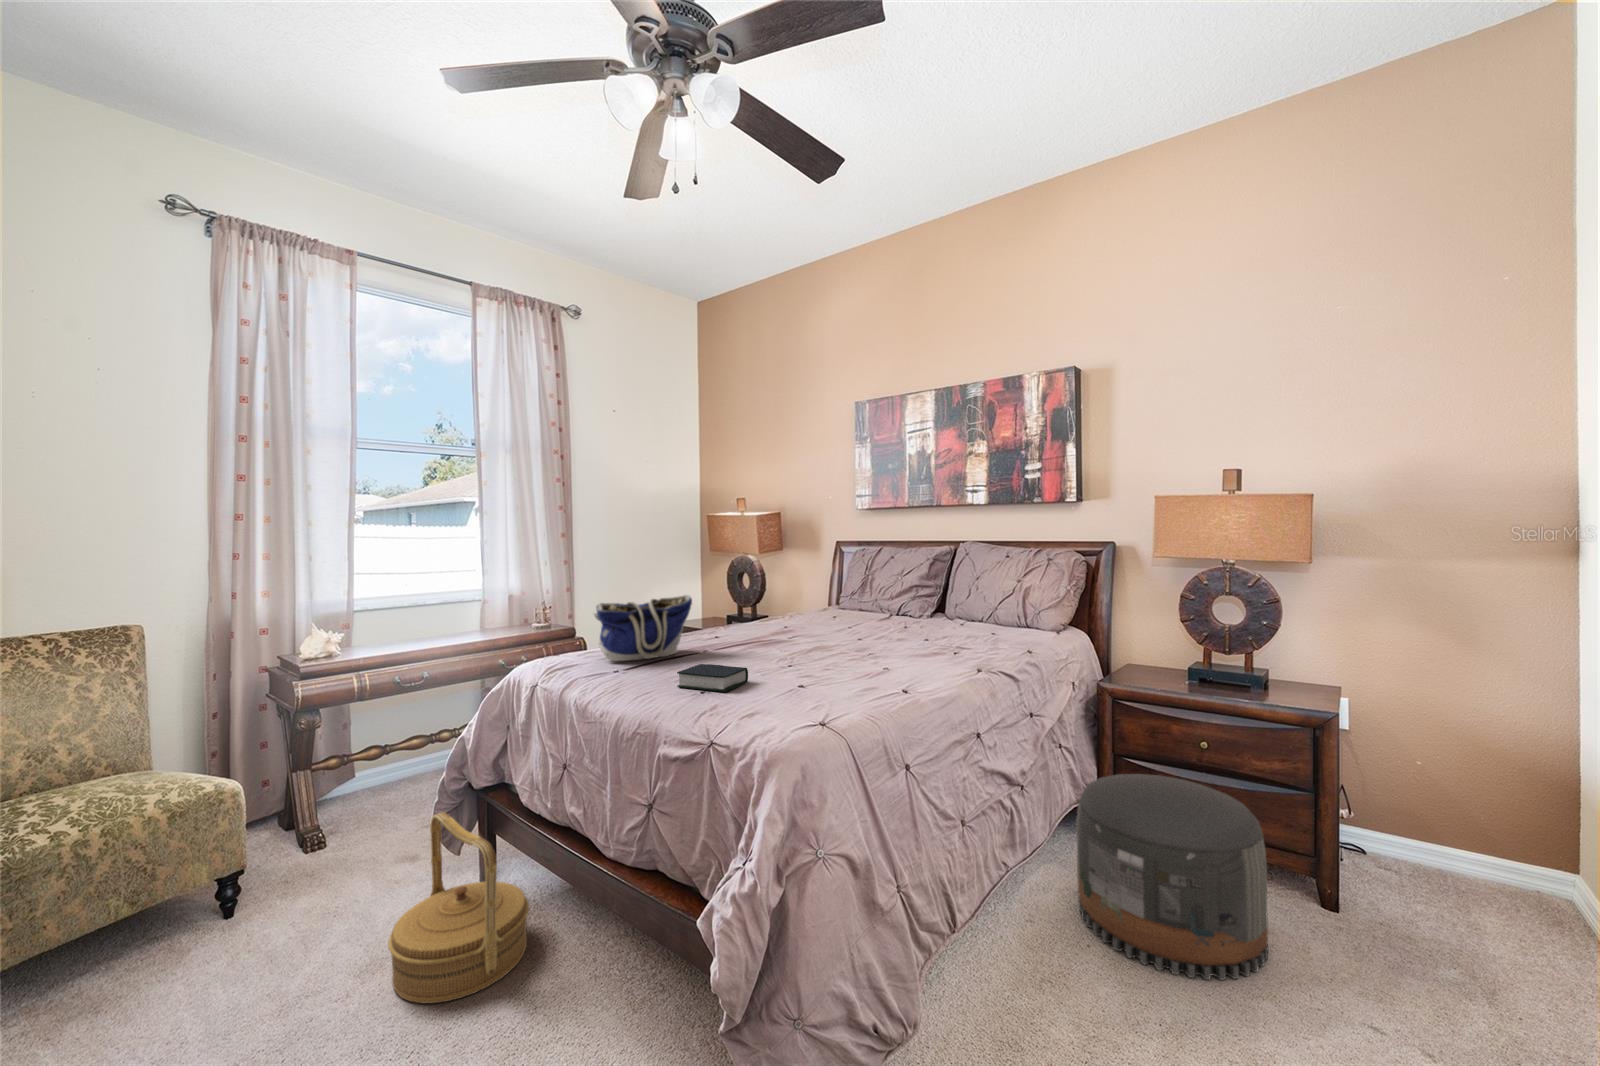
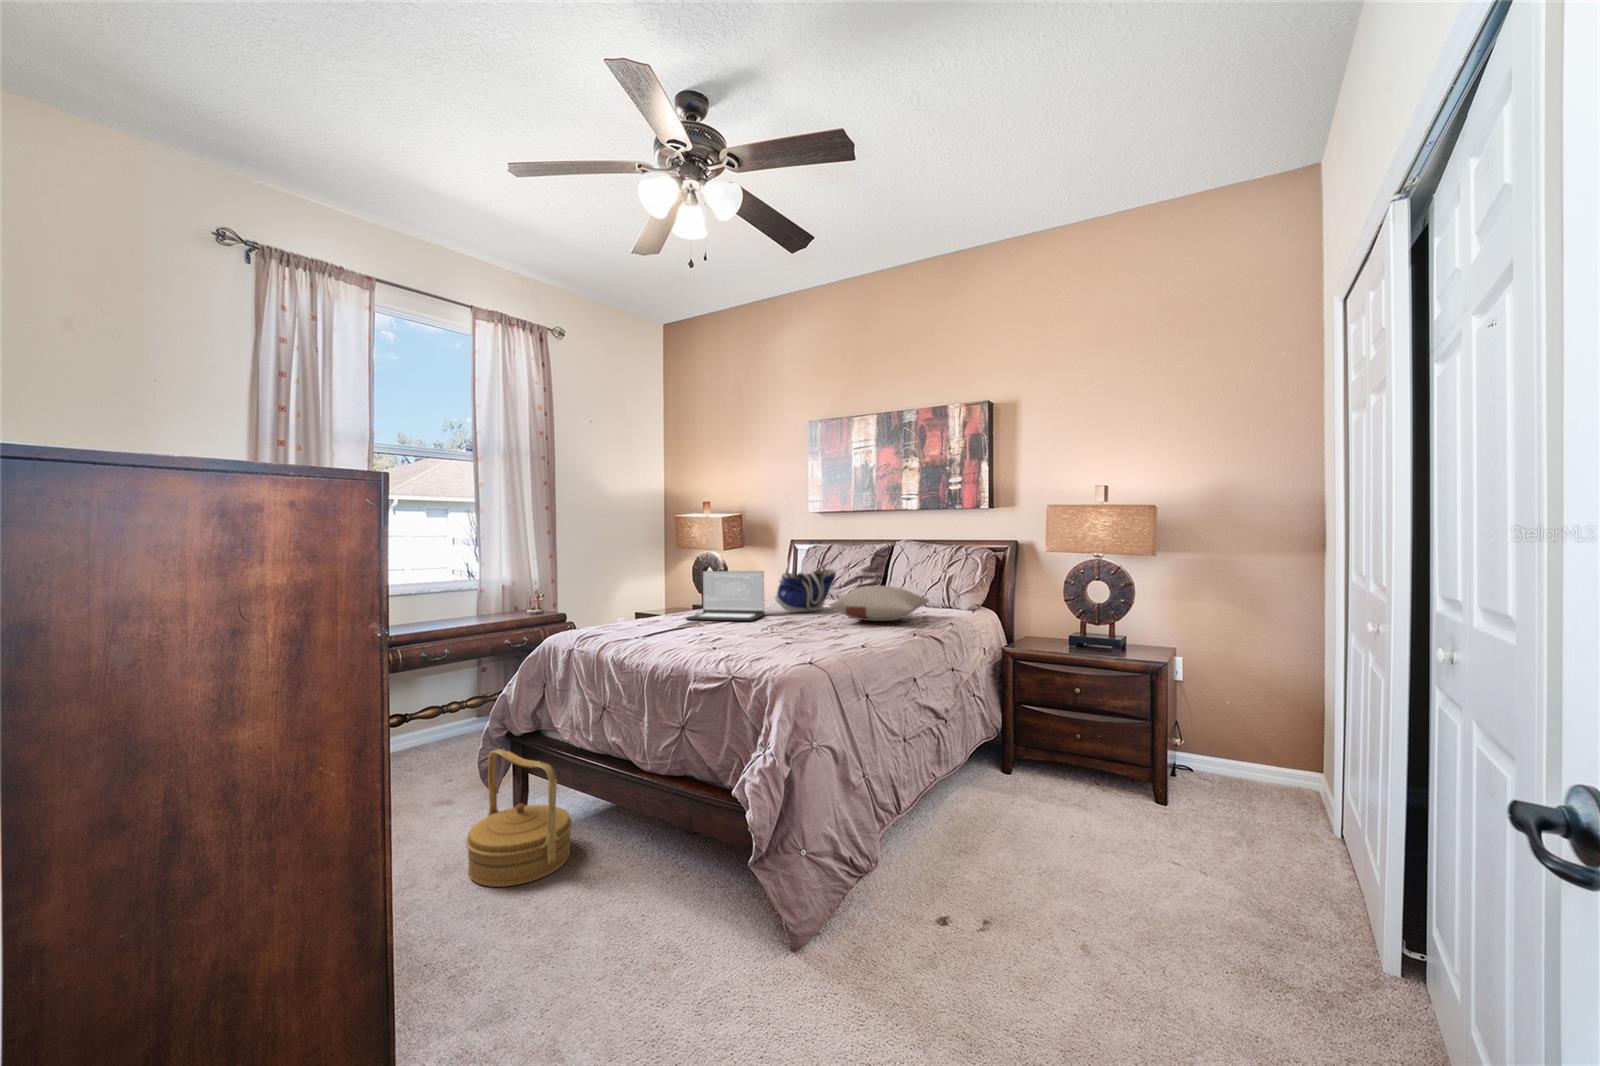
laptop: none [694,582,791,646] -> present [686,571,764,621]
tote bag: present [594,595,692,661] -> present [775,569,836,612]
pillow: none [869,603,999,649] -> present [831,586,929,621]
book: present [677,664,748,692] -> none [691,630,744,648]
pouf: present [1076,774,1268,980] -> none [985,710,1113,842]

